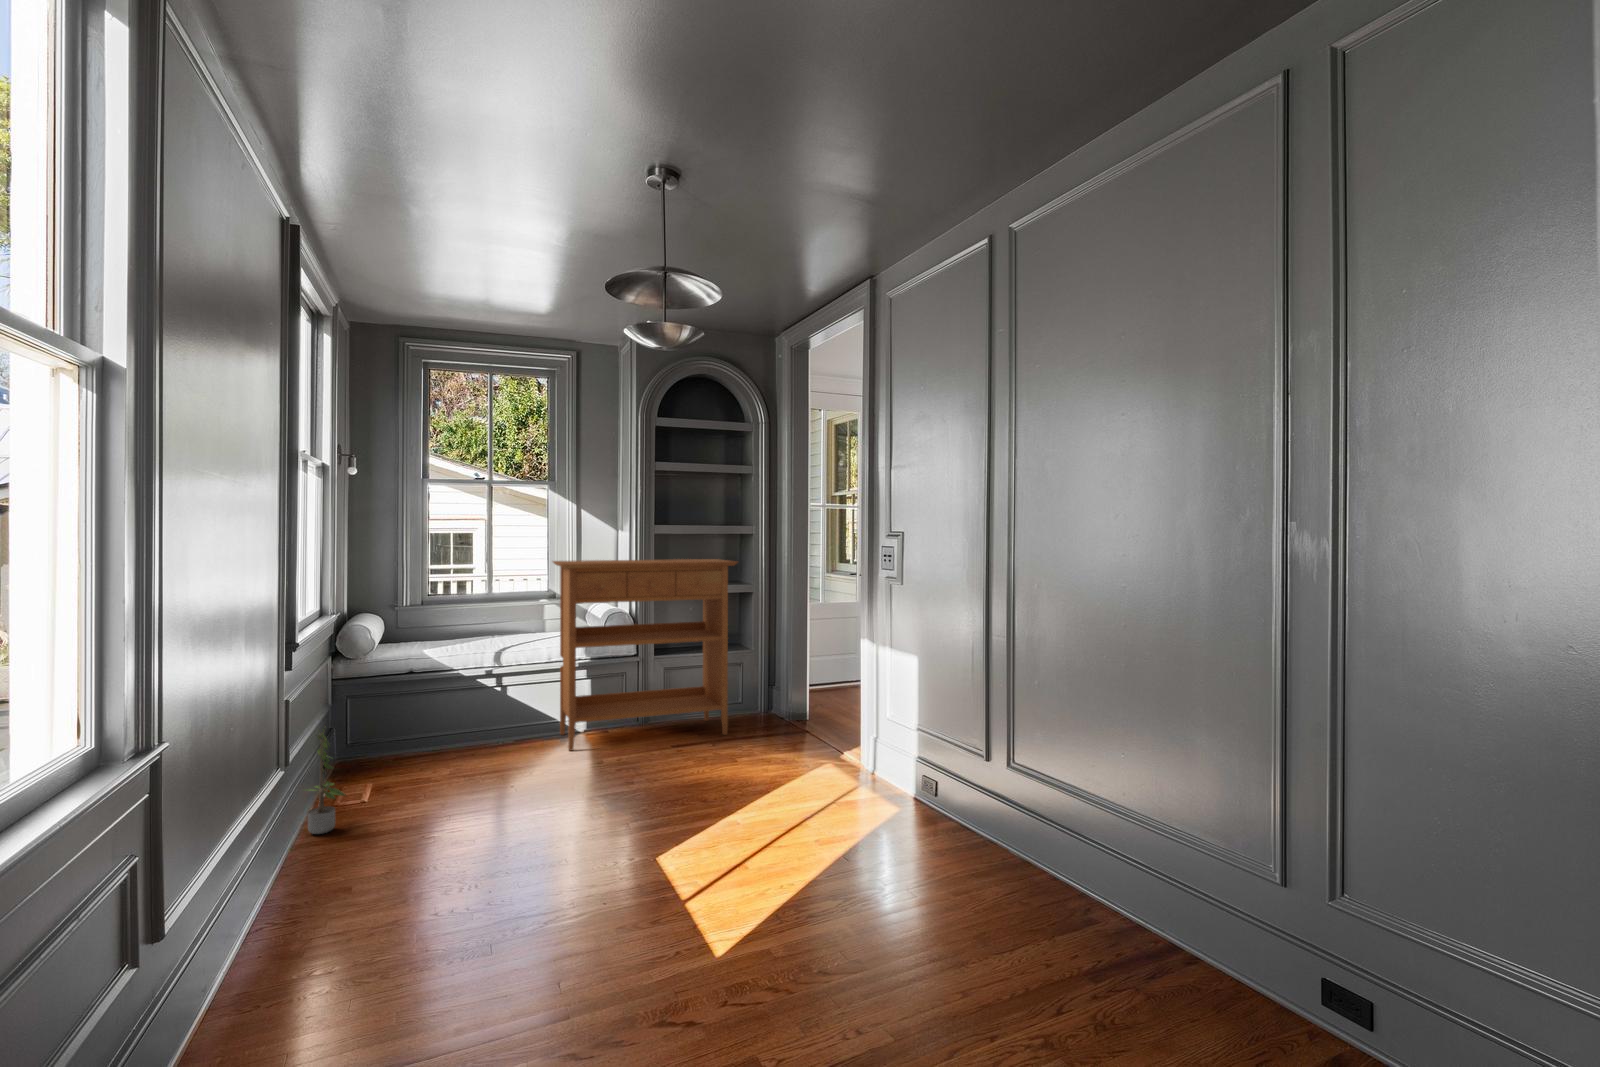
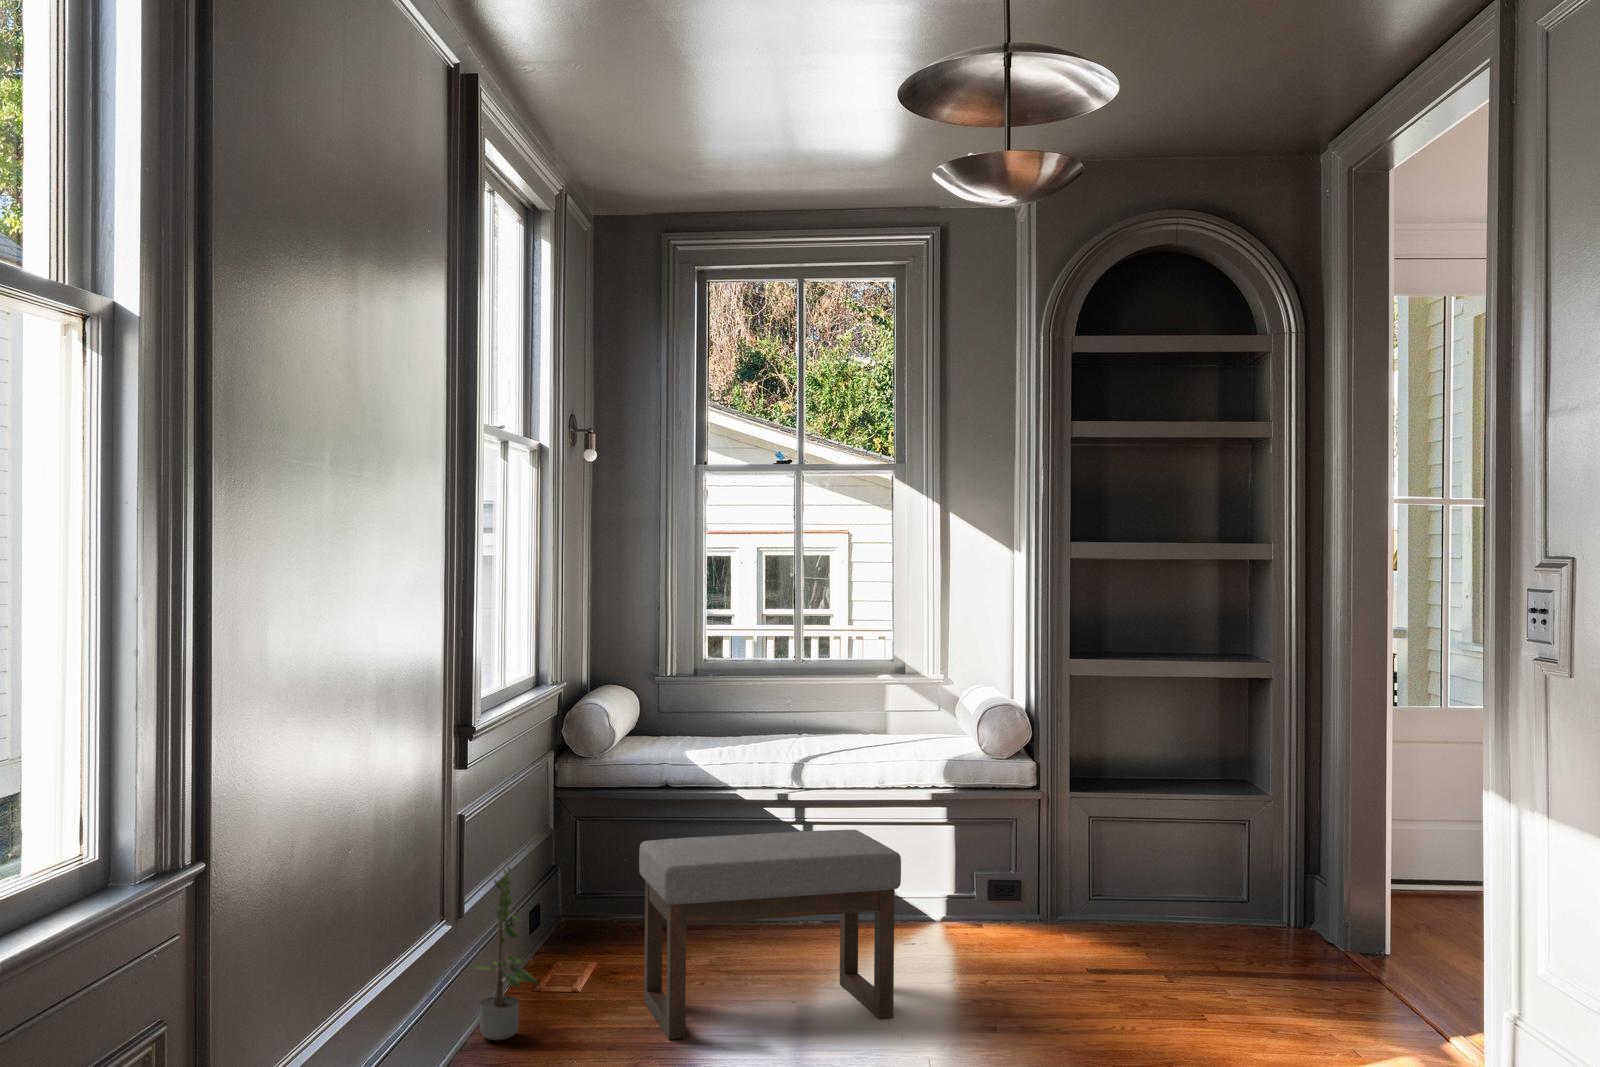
console table: present [553,559,737,751] -> none [889,608,1231,954]
ottoman: none [411,686,574,817] -> present [639,830,901,1039]

